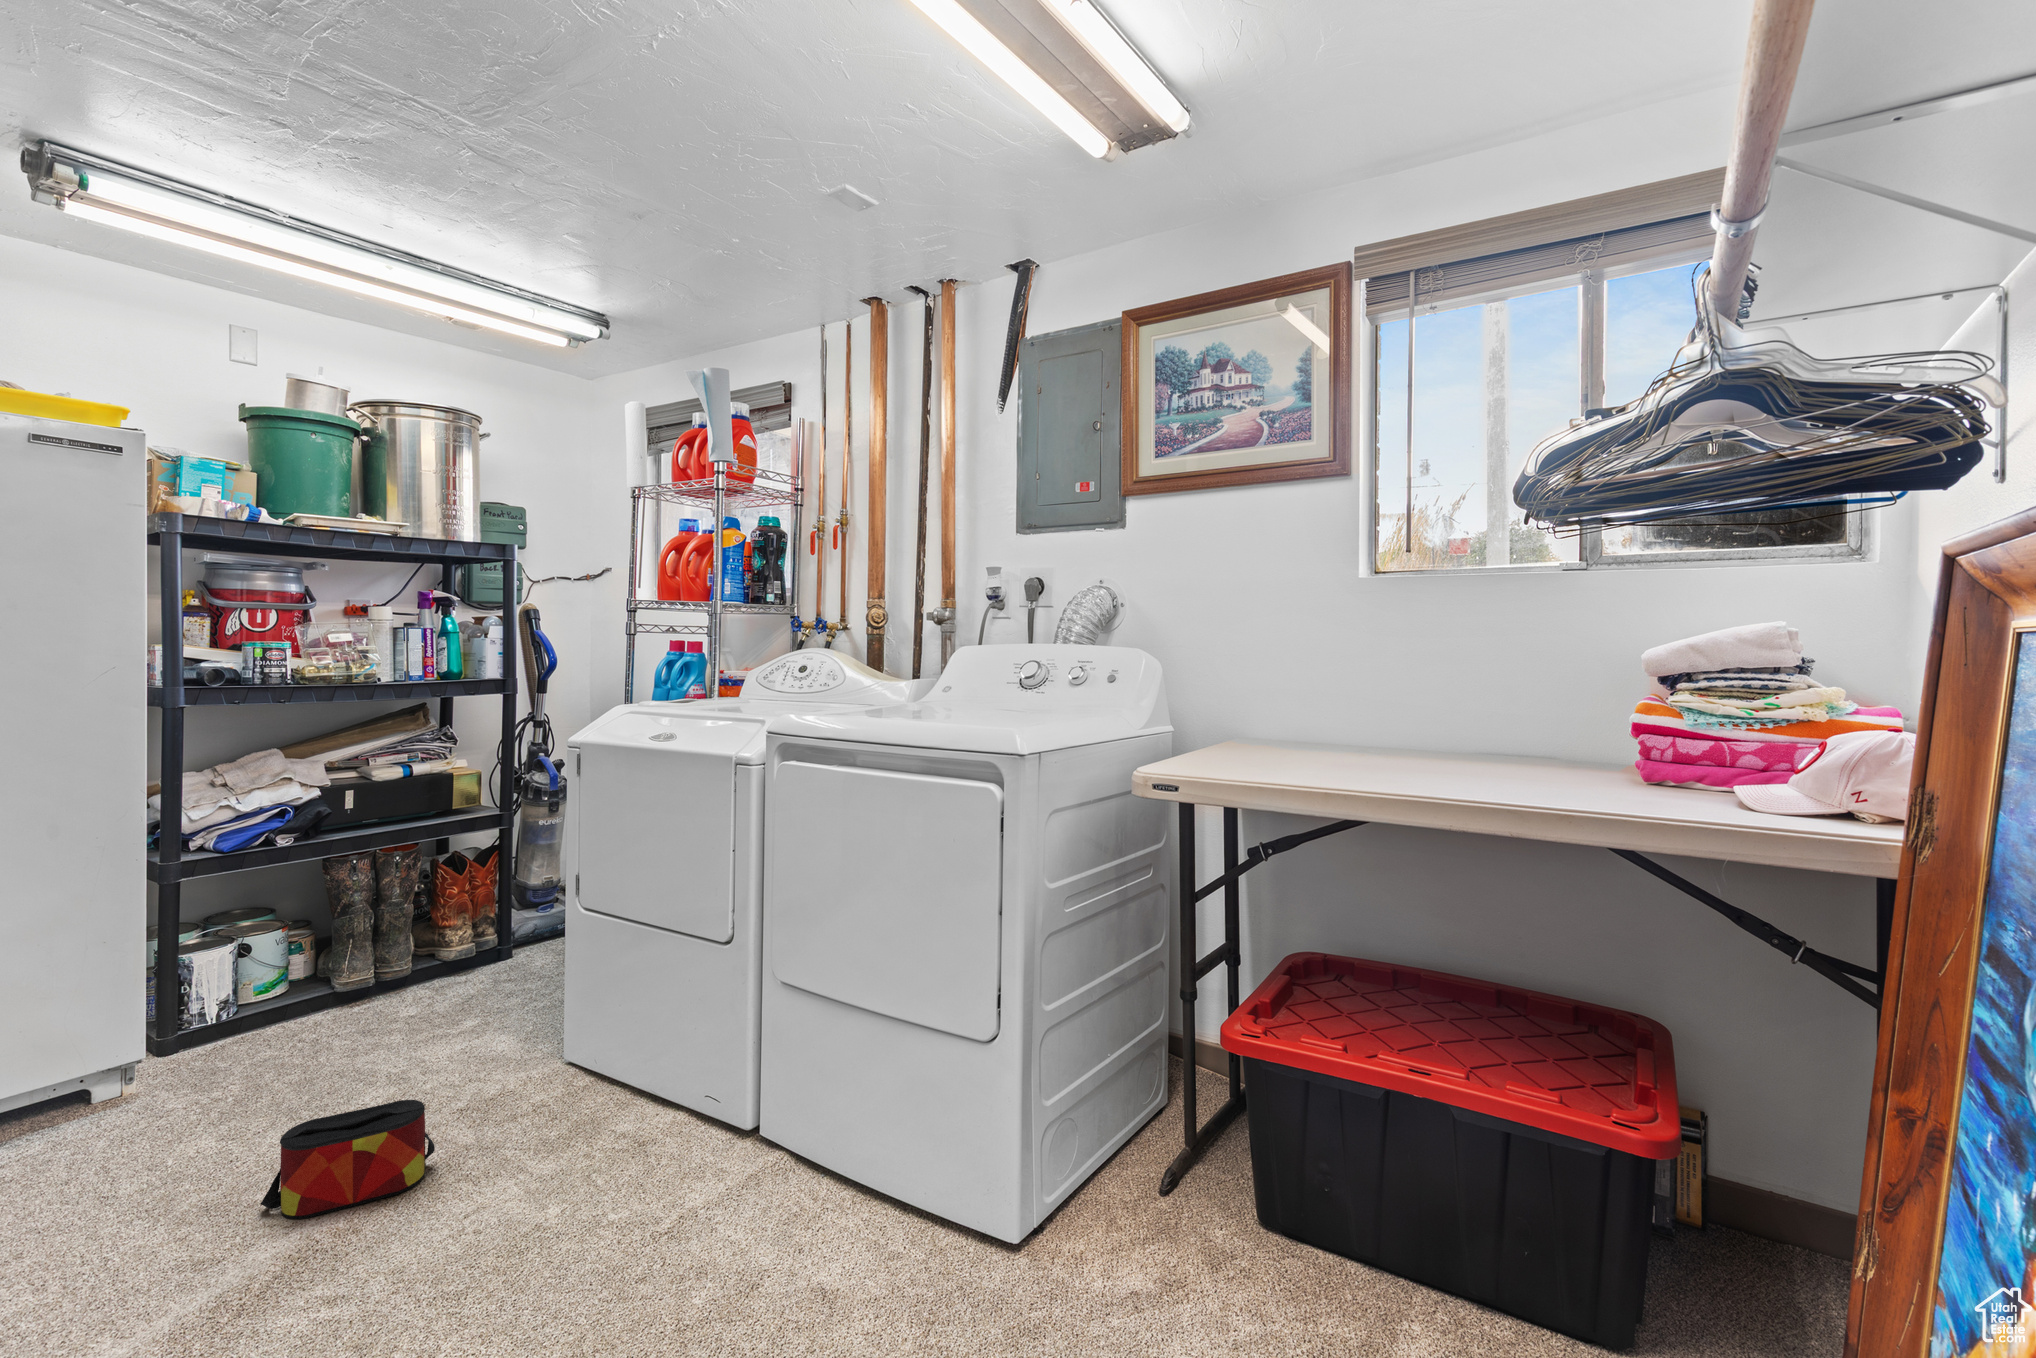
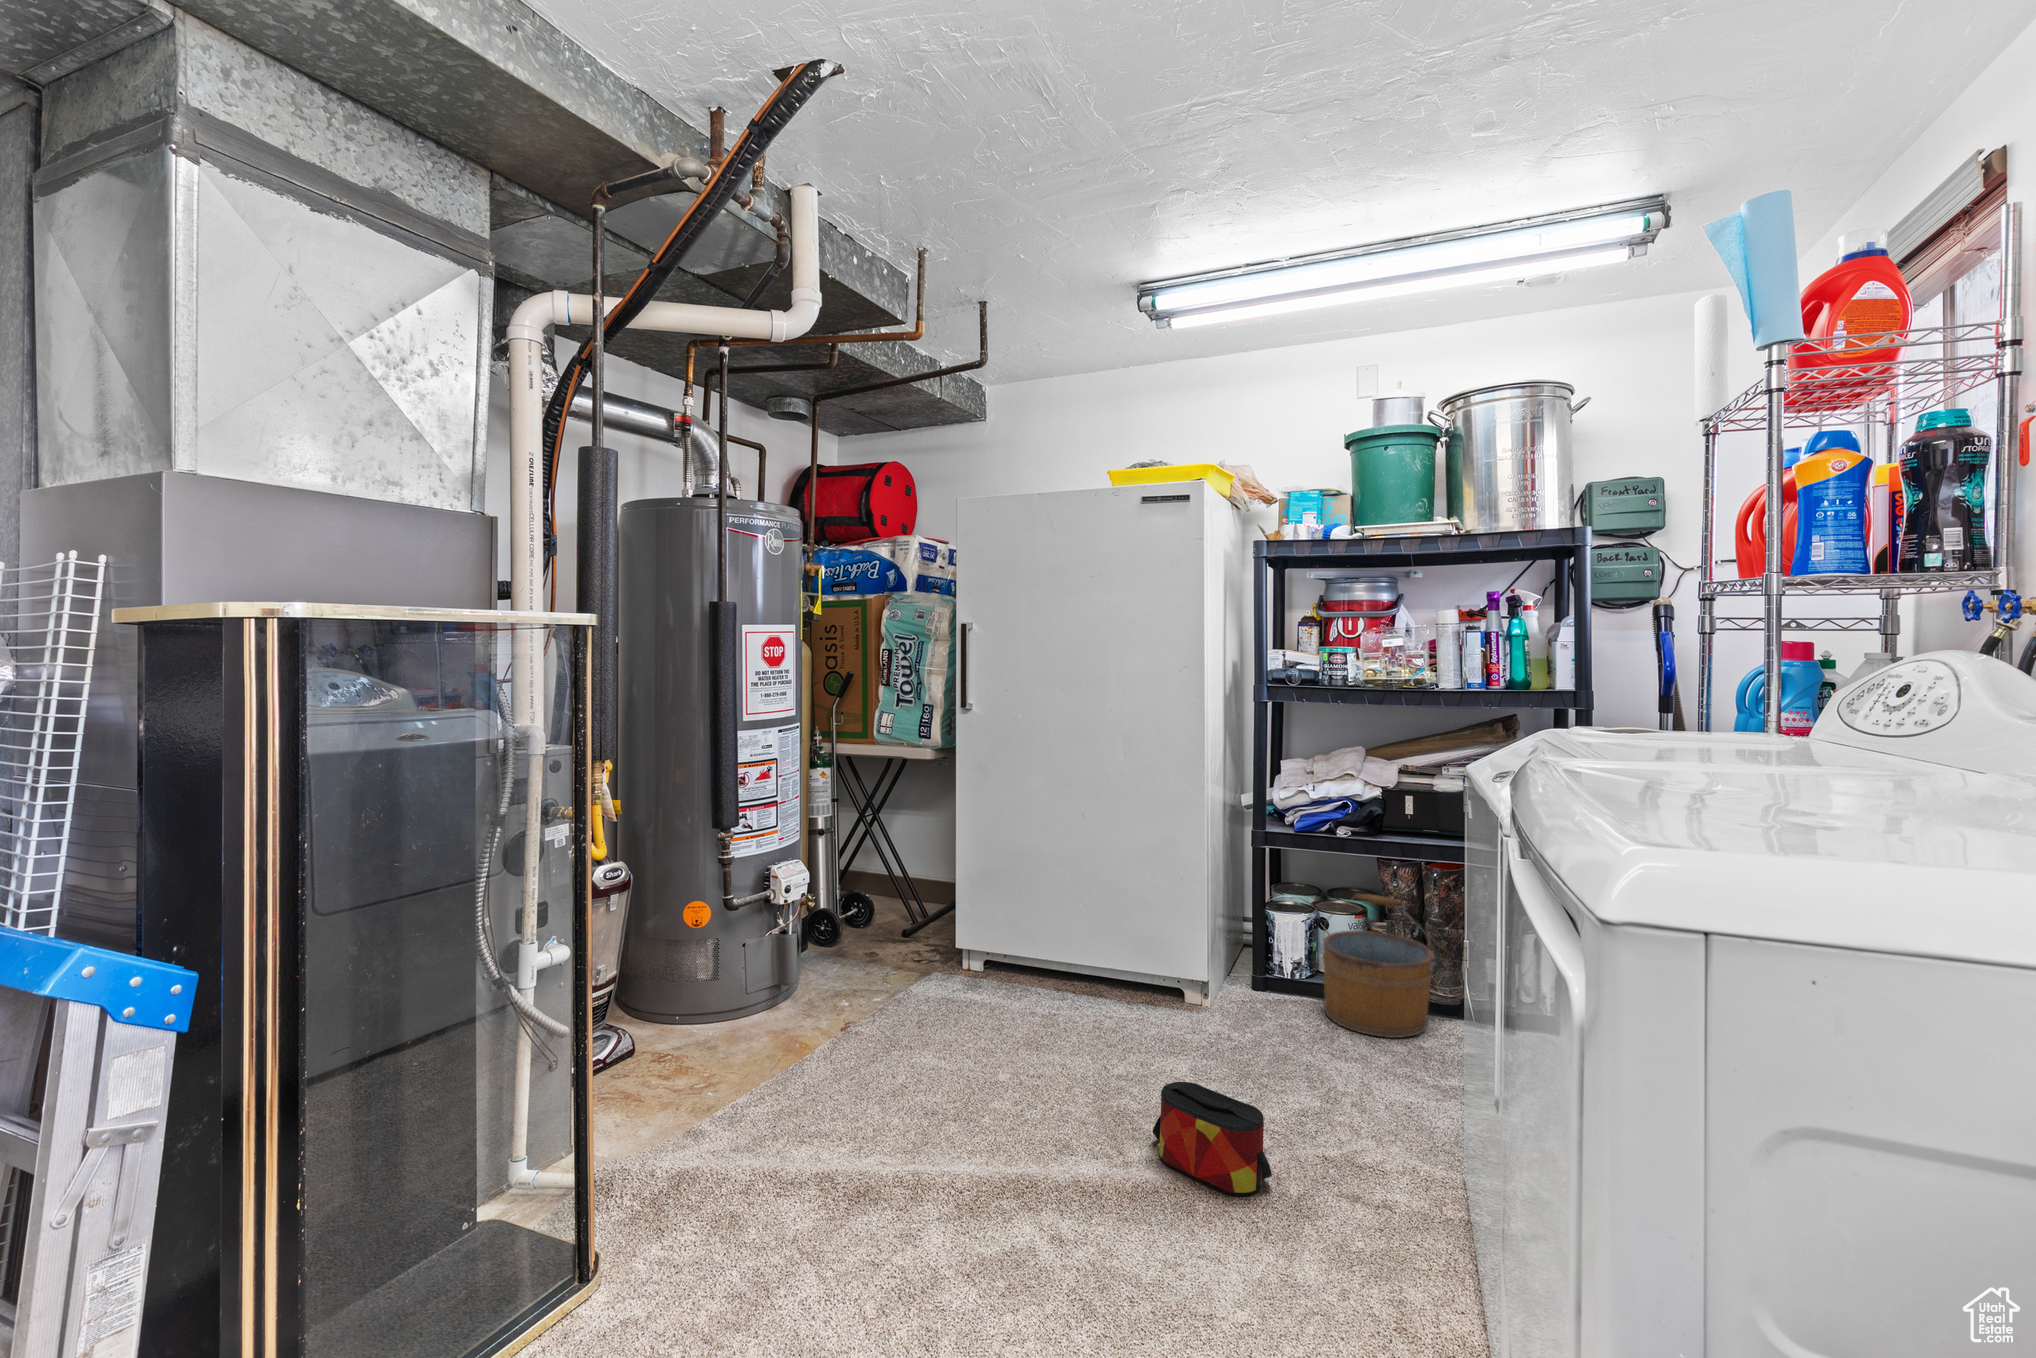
bucket: none [284,889,422,1036] -> present [1323,894,1435,1038]

